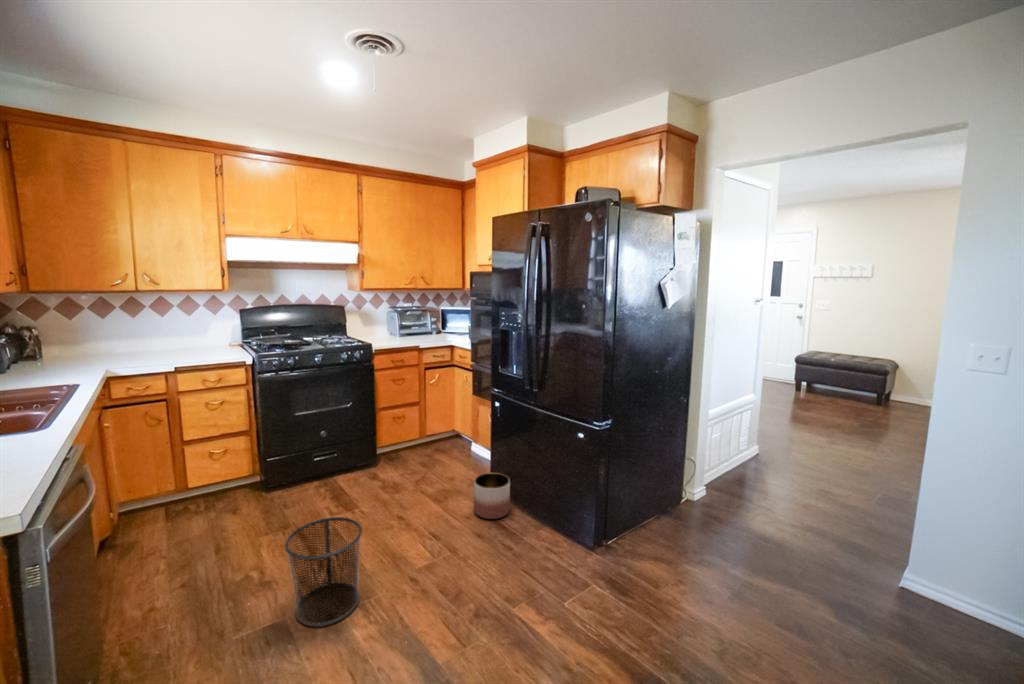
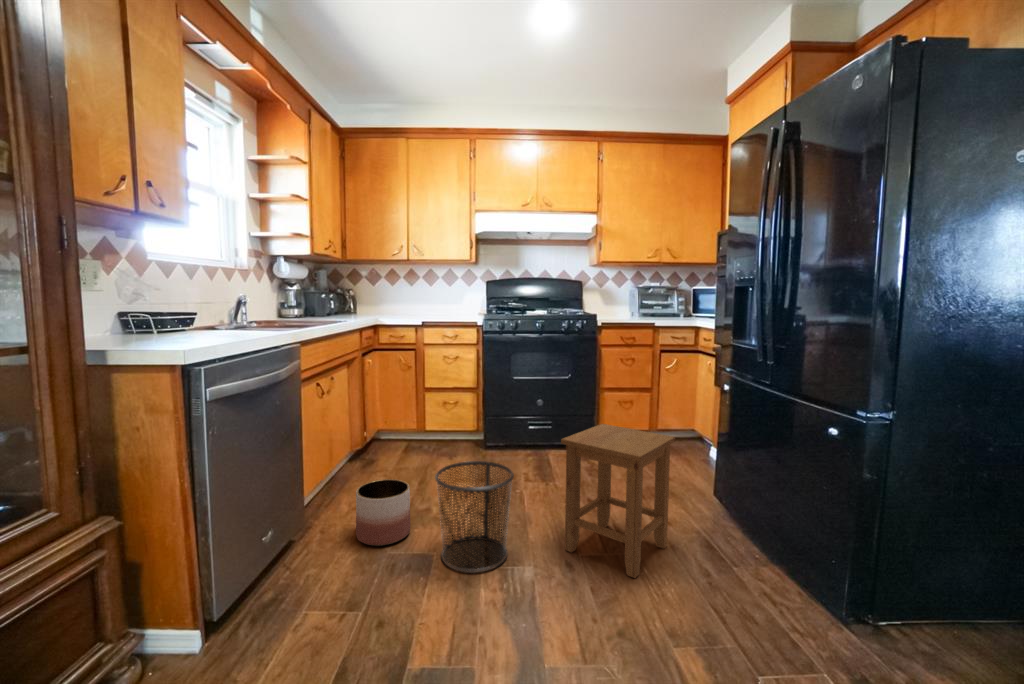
stool: none [395,455,473,570] -> present [561,424,675,578]
planter: present [474,473,510,519] -> present [356,479,410,546]

